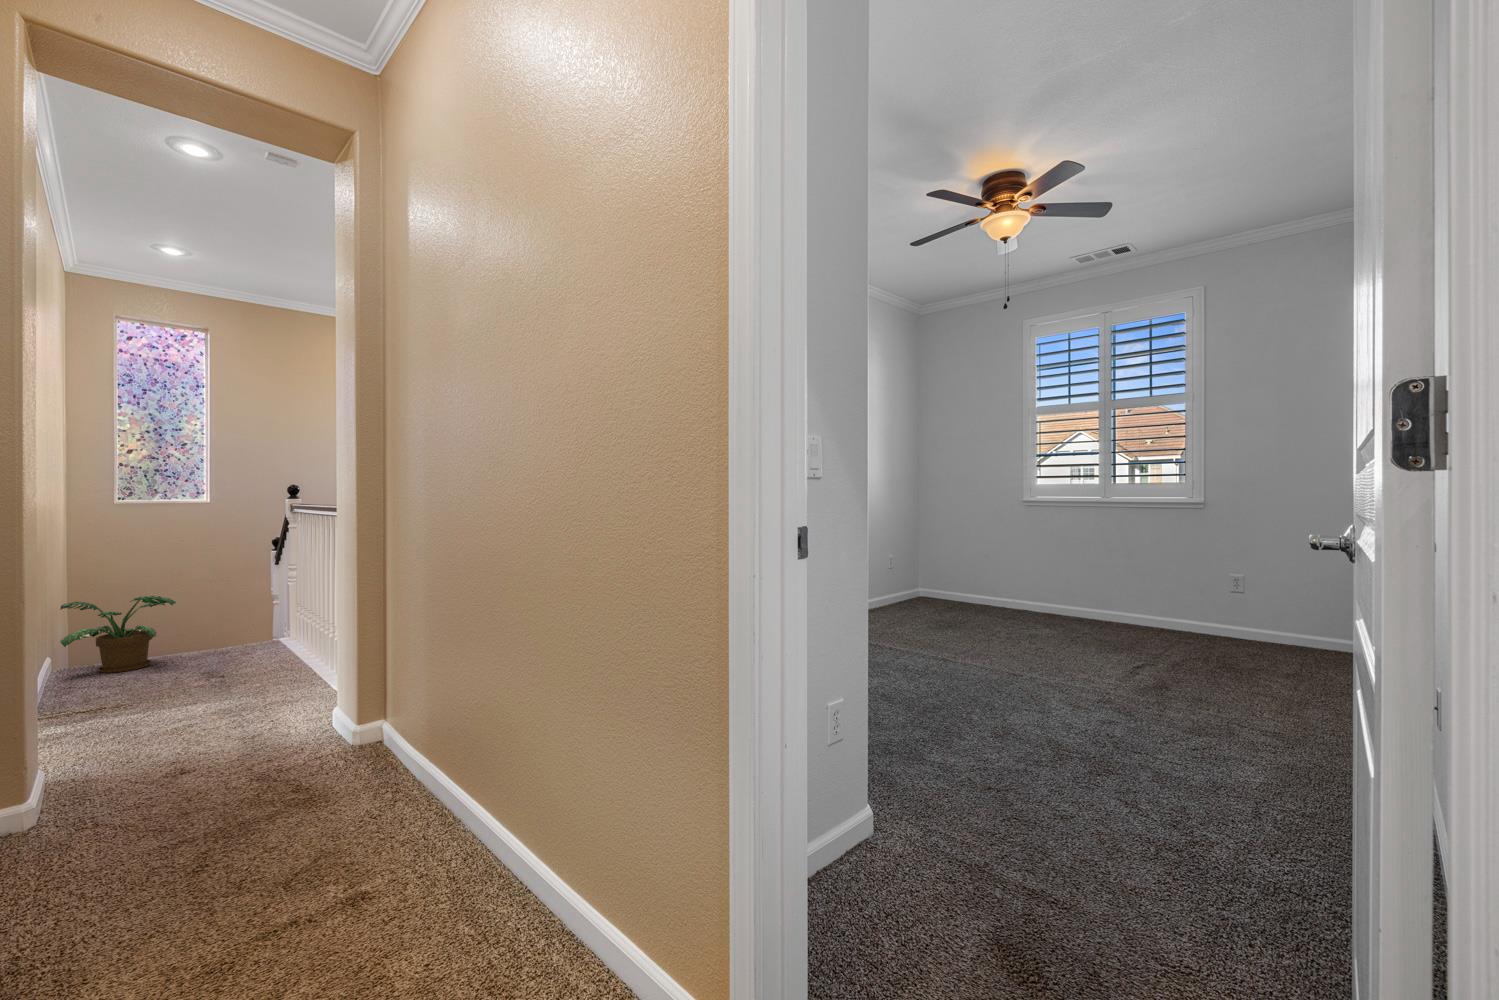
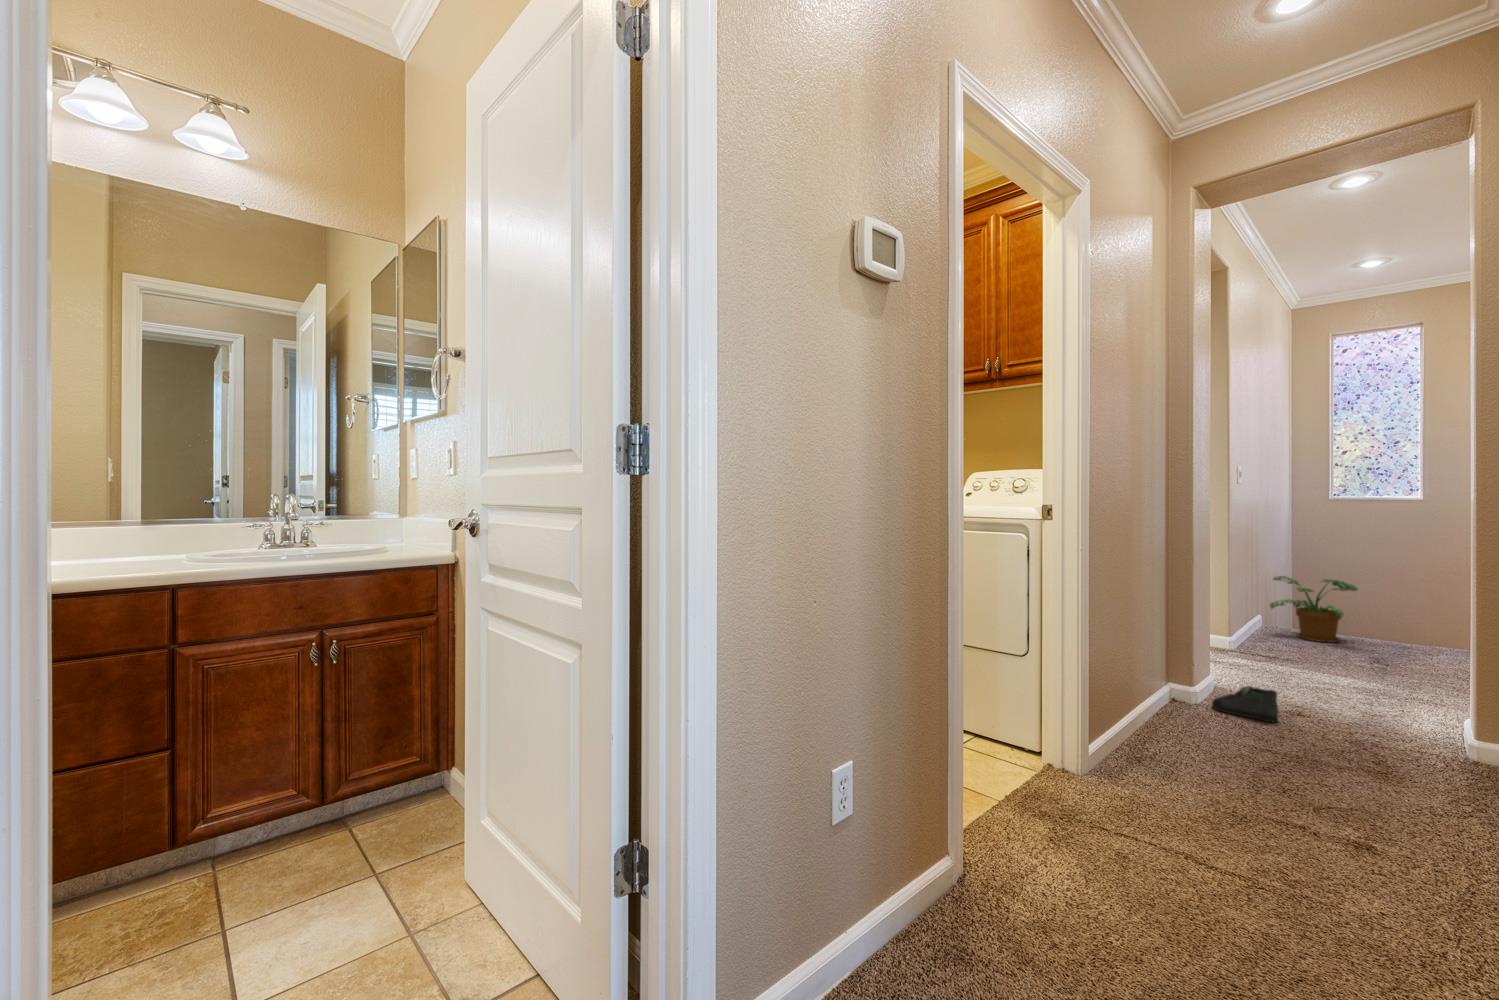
shoe: none [54,757,160,821] -> present [1212,686,1278,722]

